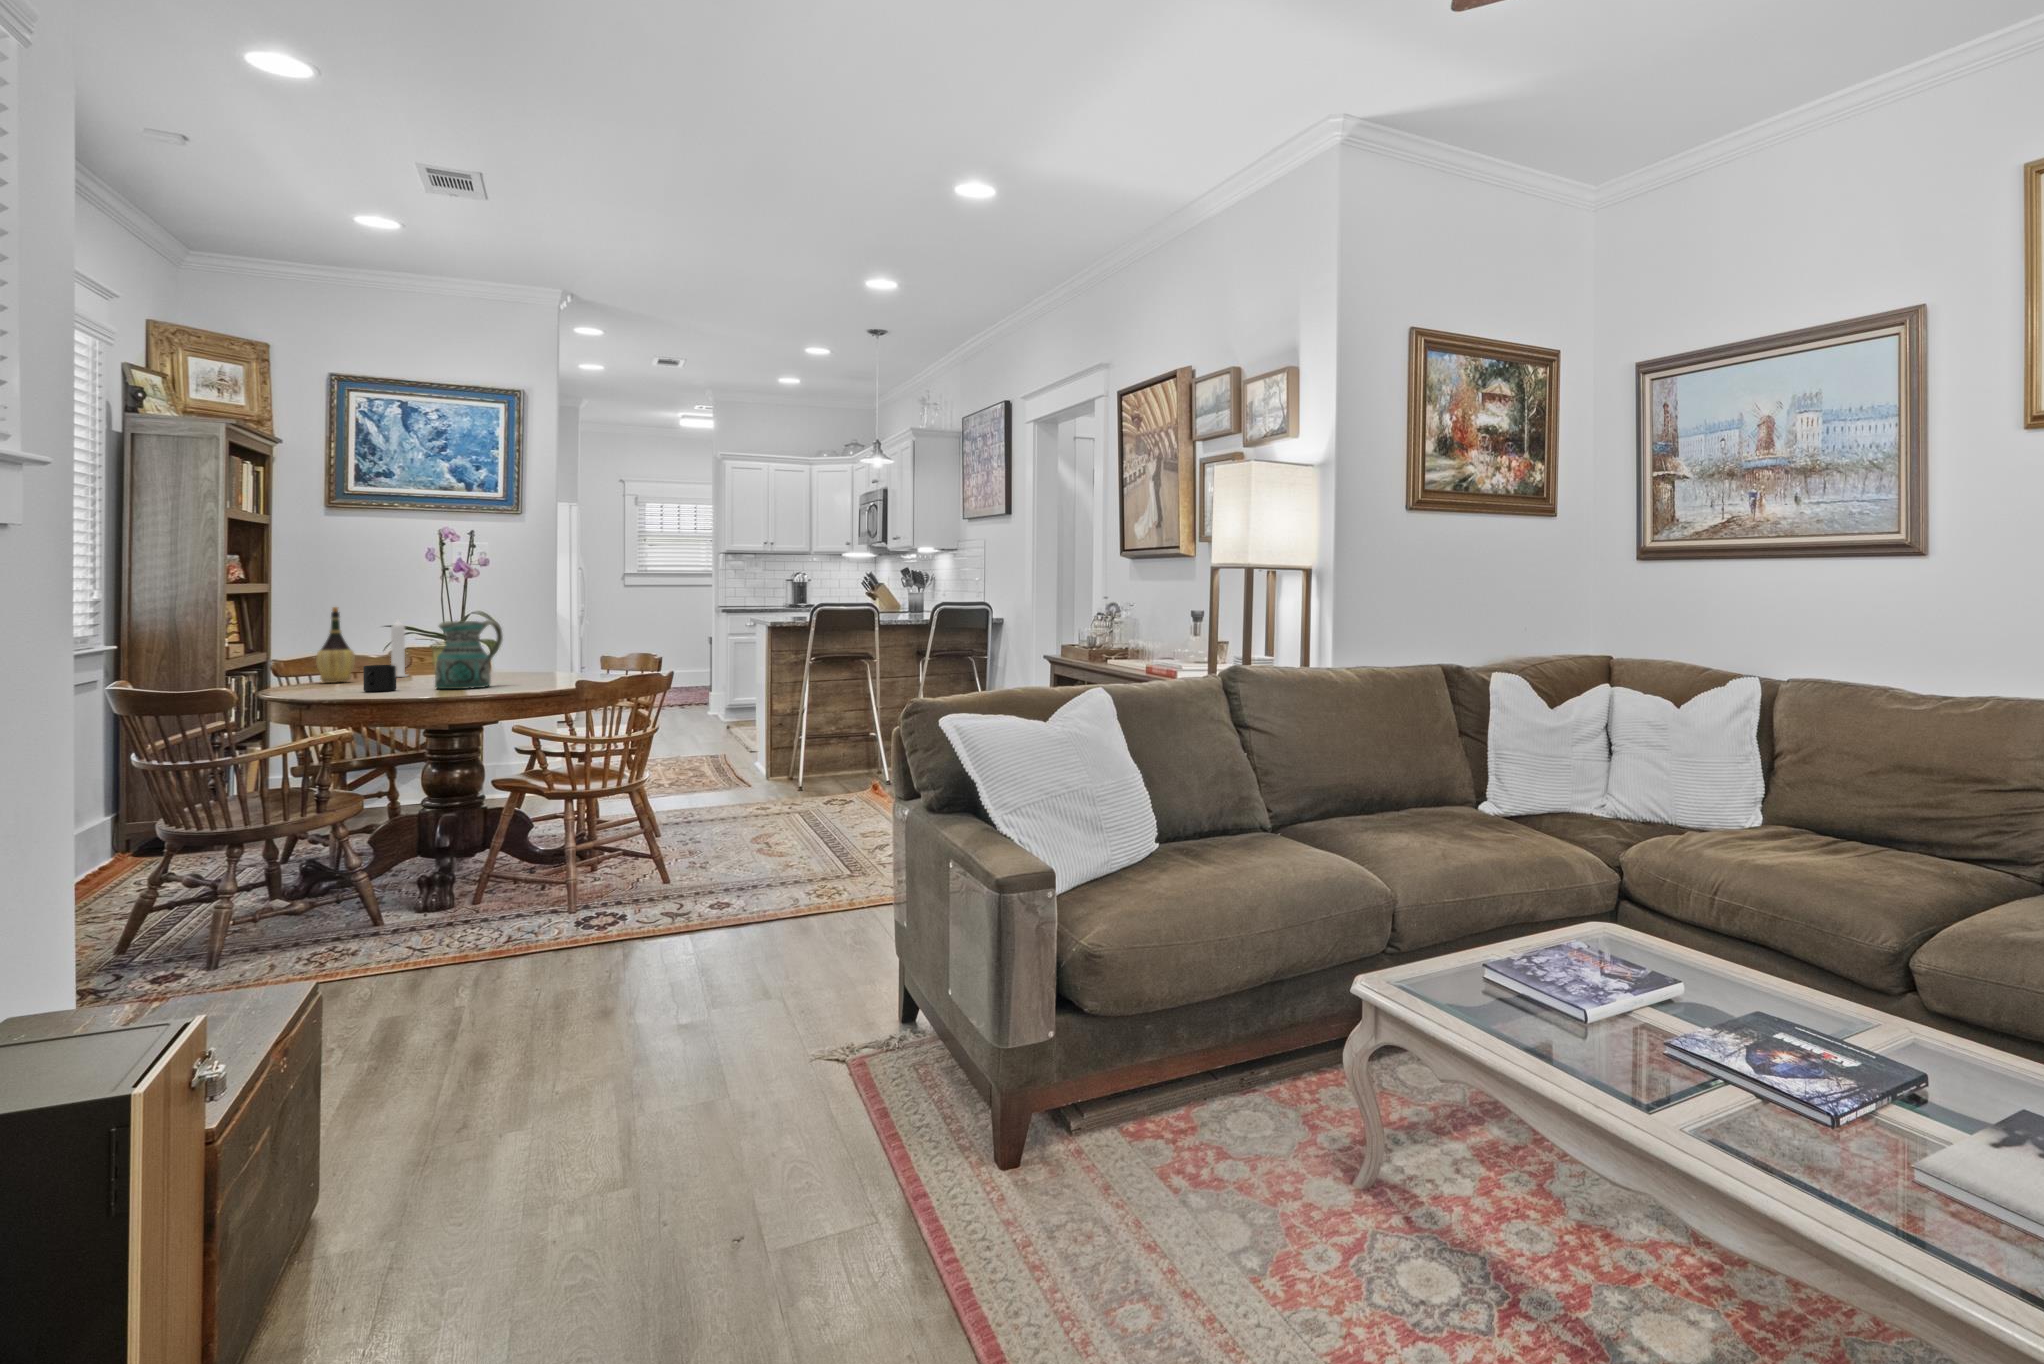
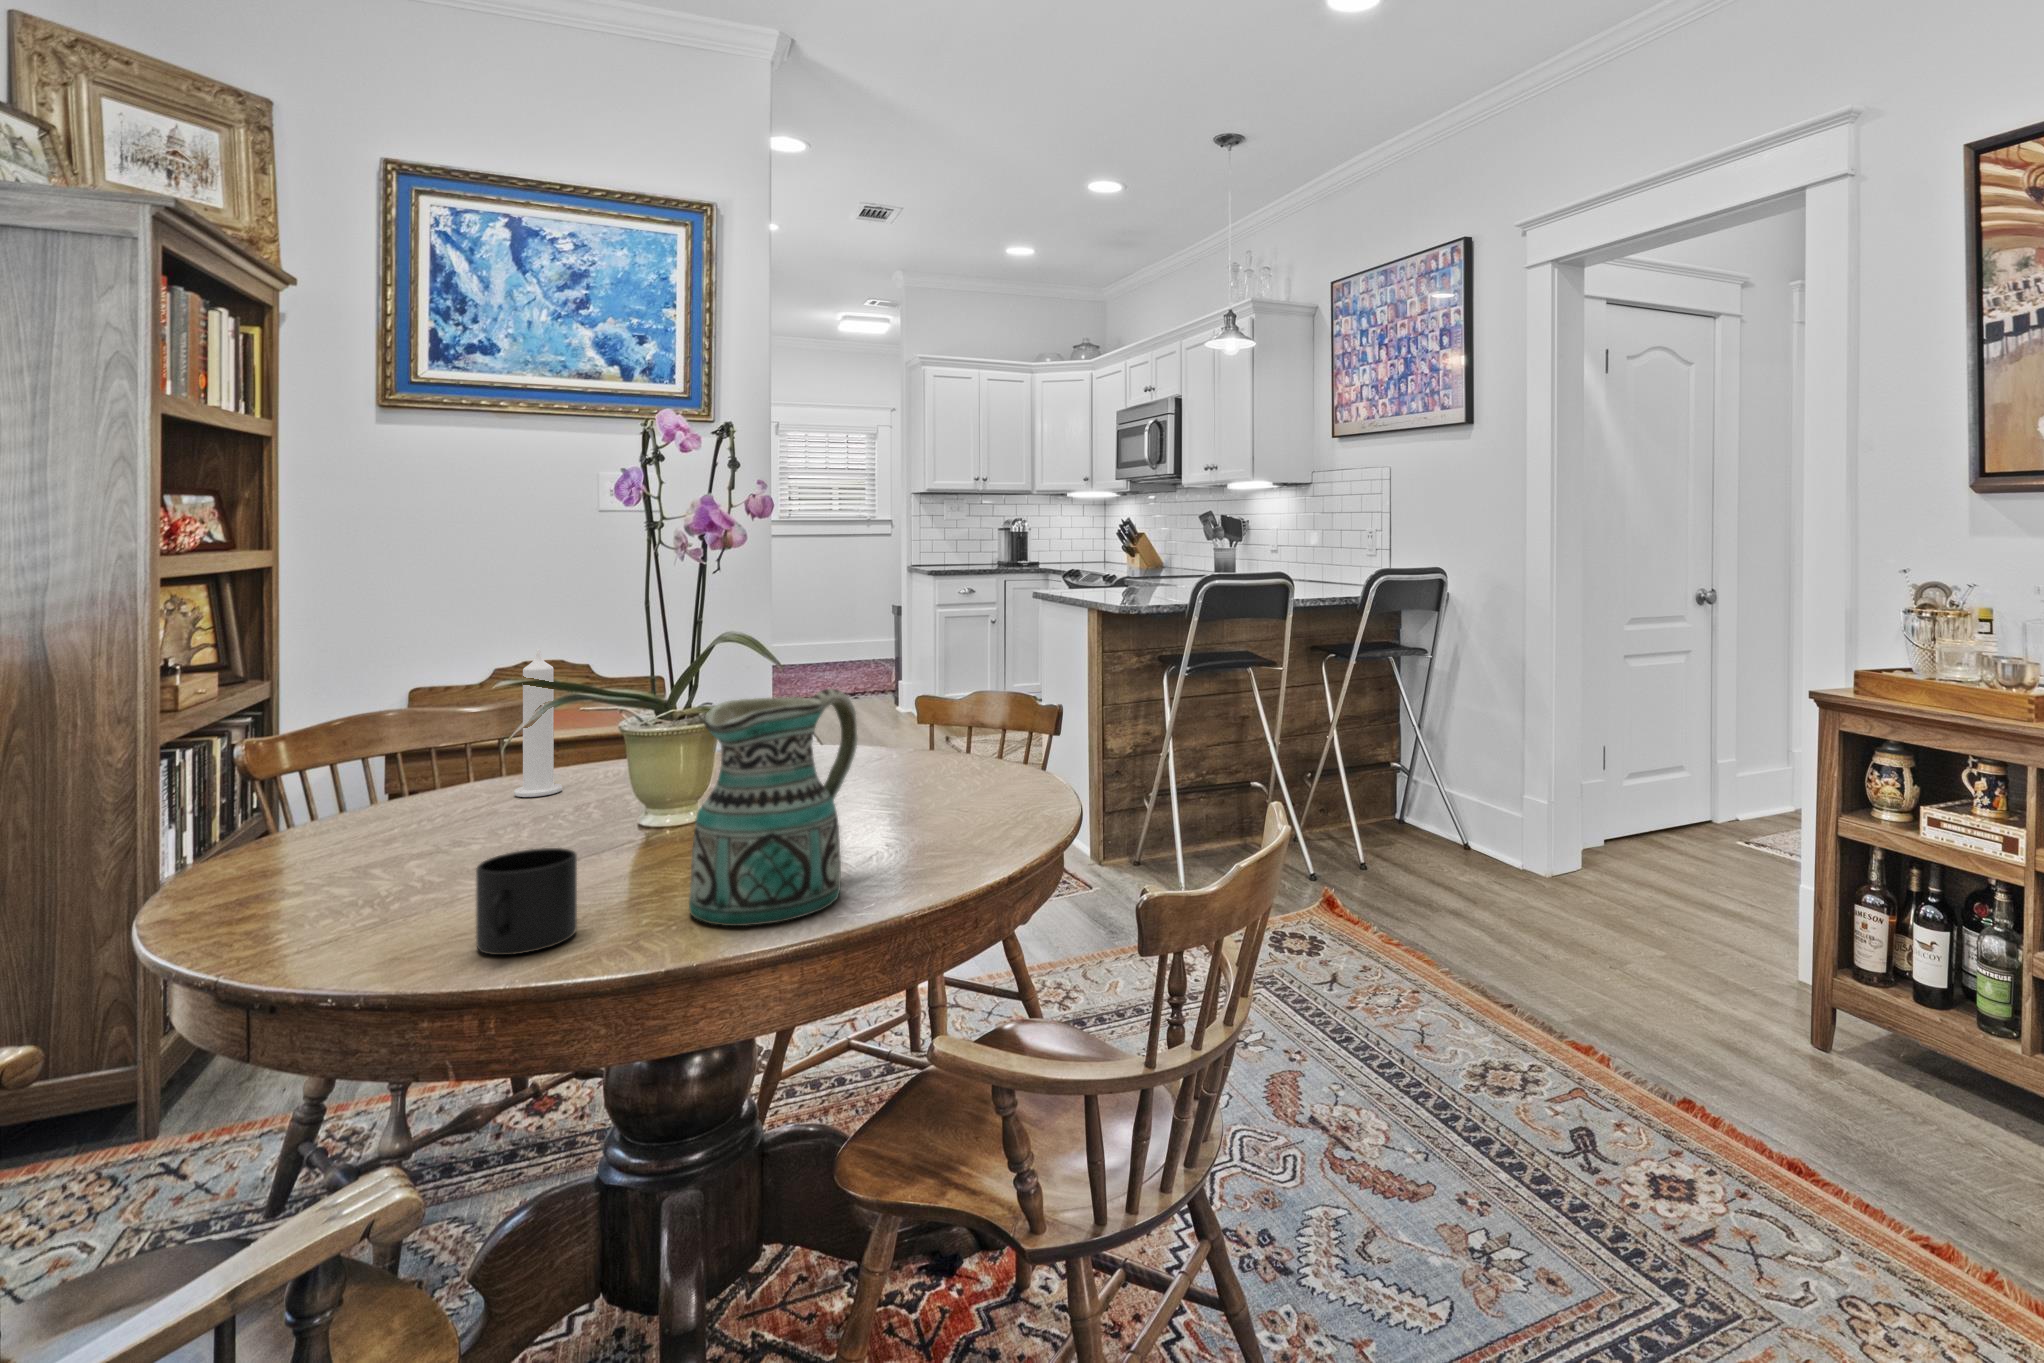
wine bottle: present [316,607,355,683] -> none [336,638,440,846]

